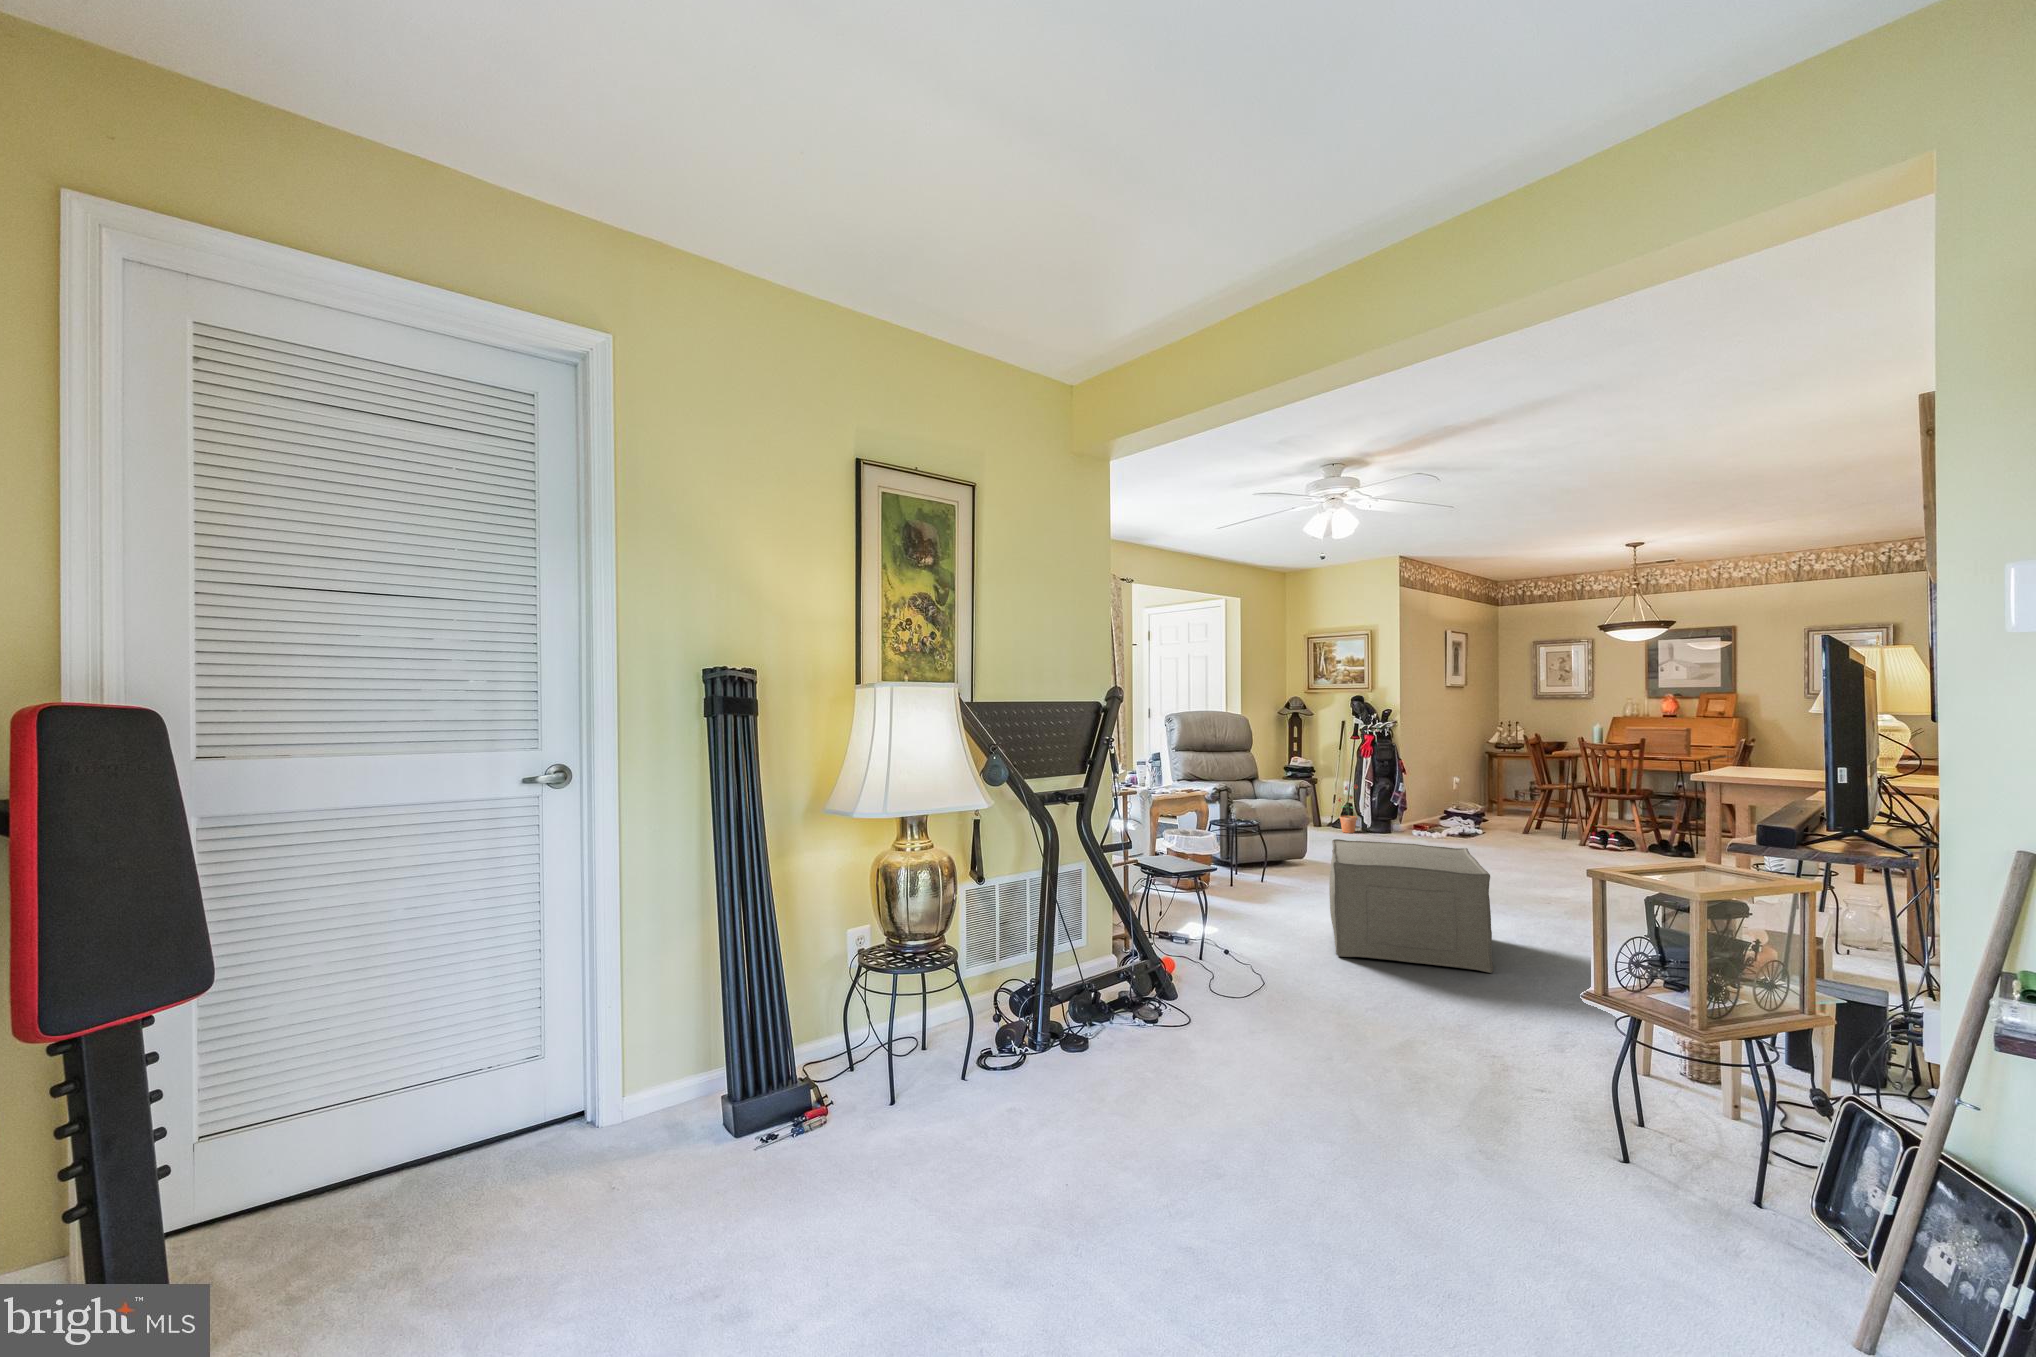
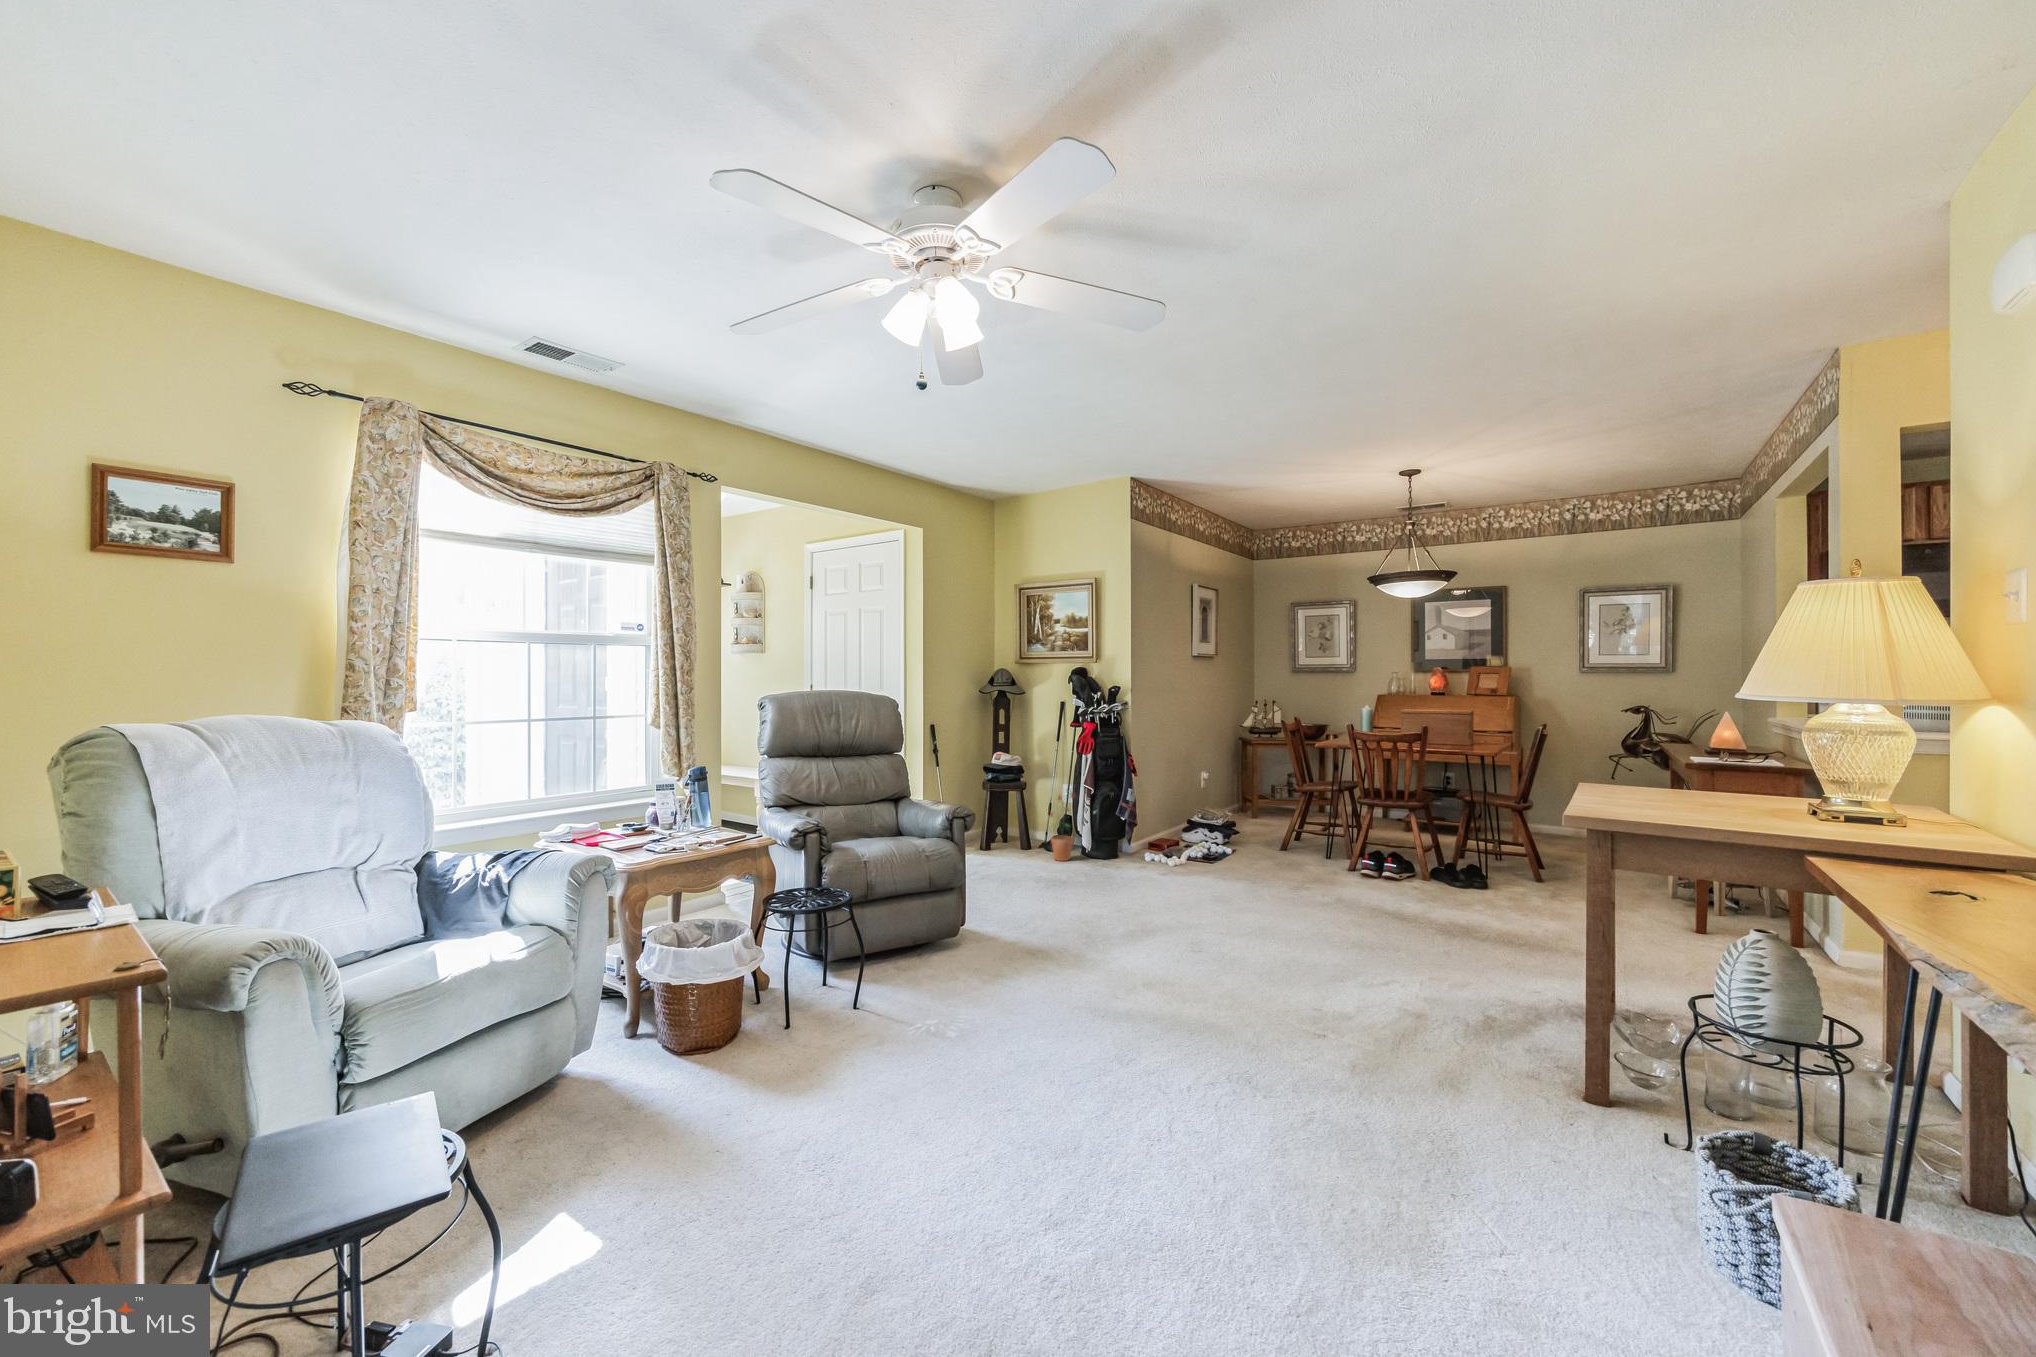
ottoman: present [1329,839,1493,973] -> none [903,944,1240,1292]

